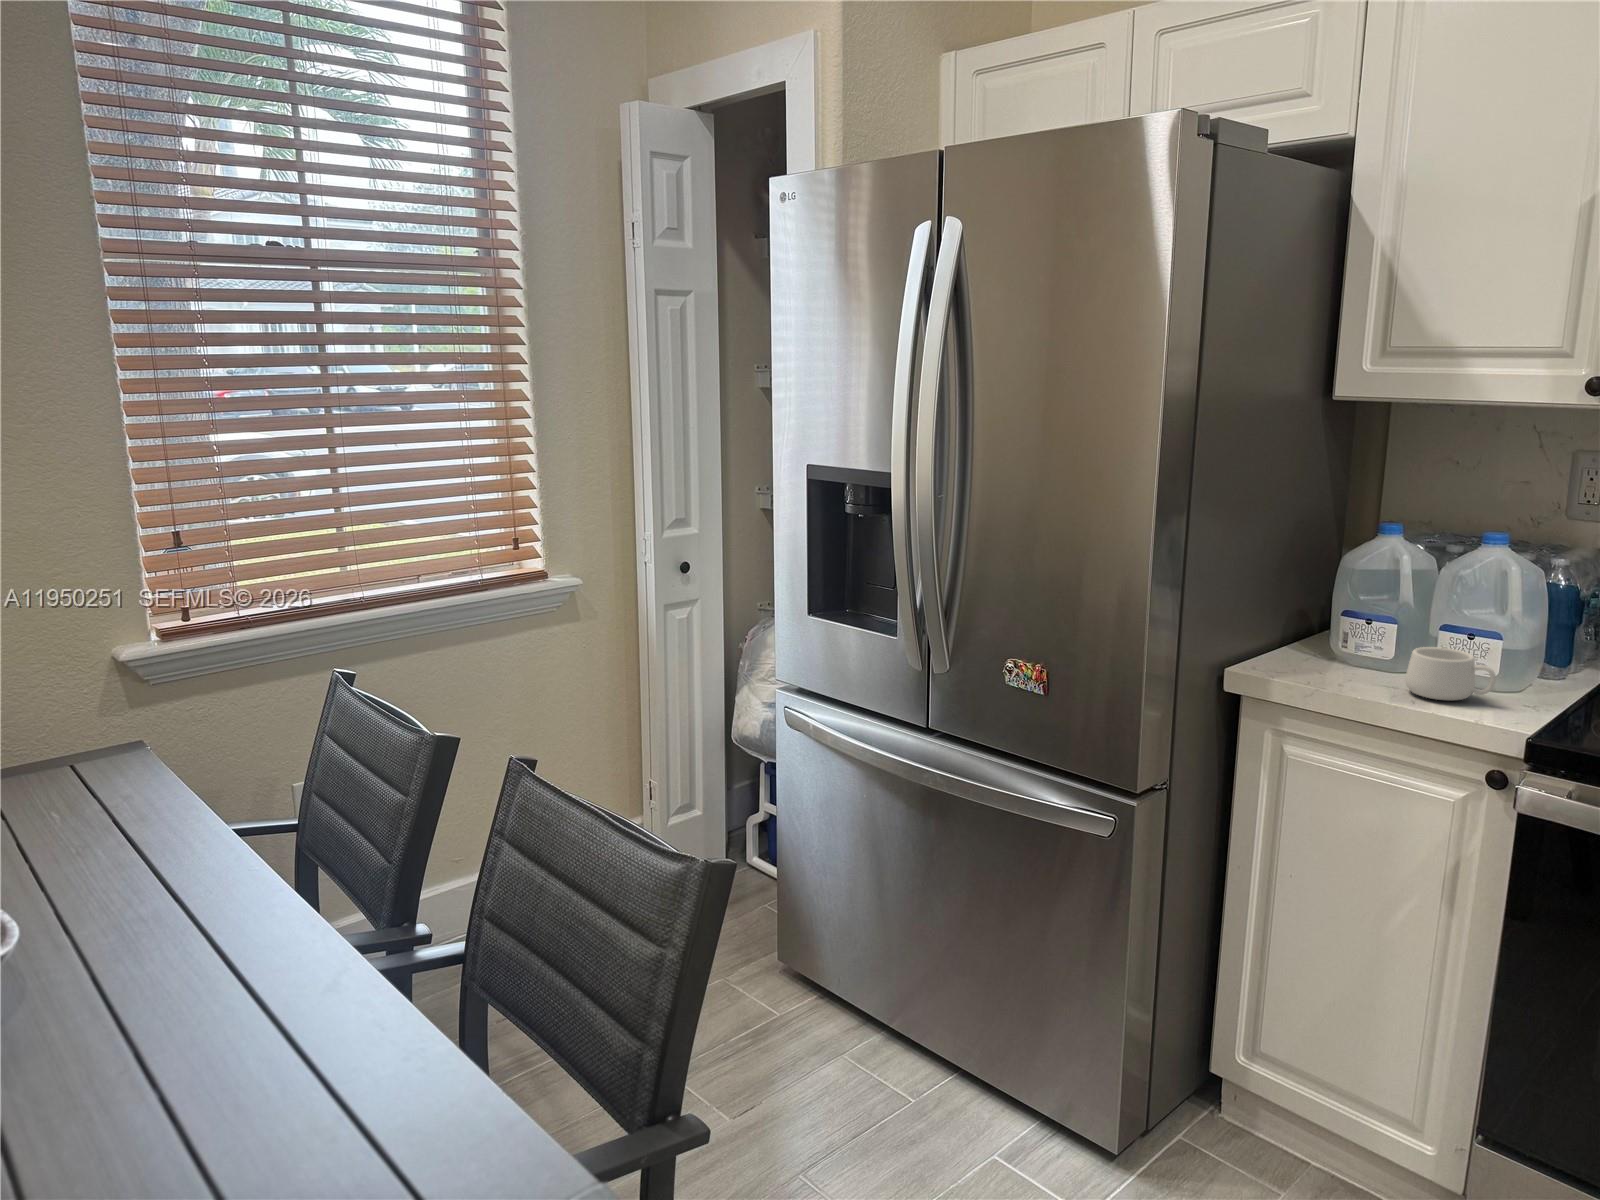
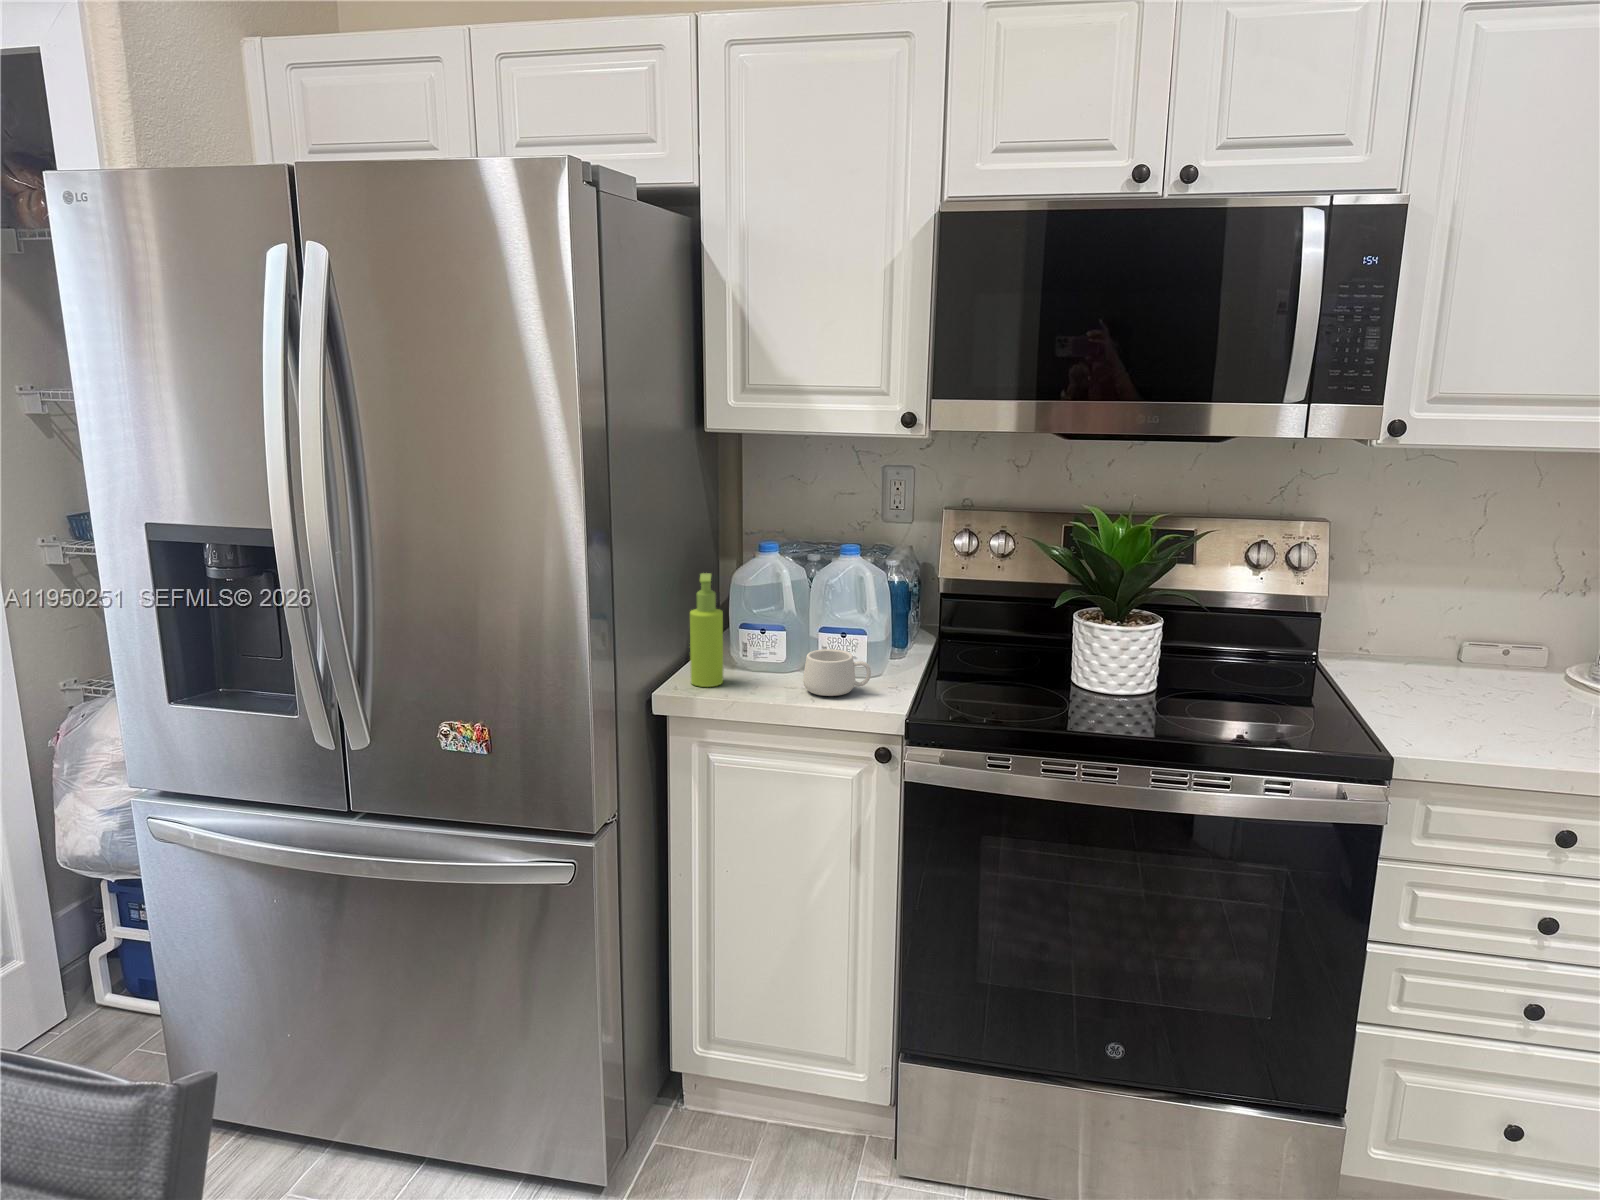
soap dispenser: none [1272,548,1317,671] -> present [690,573,723,687]

